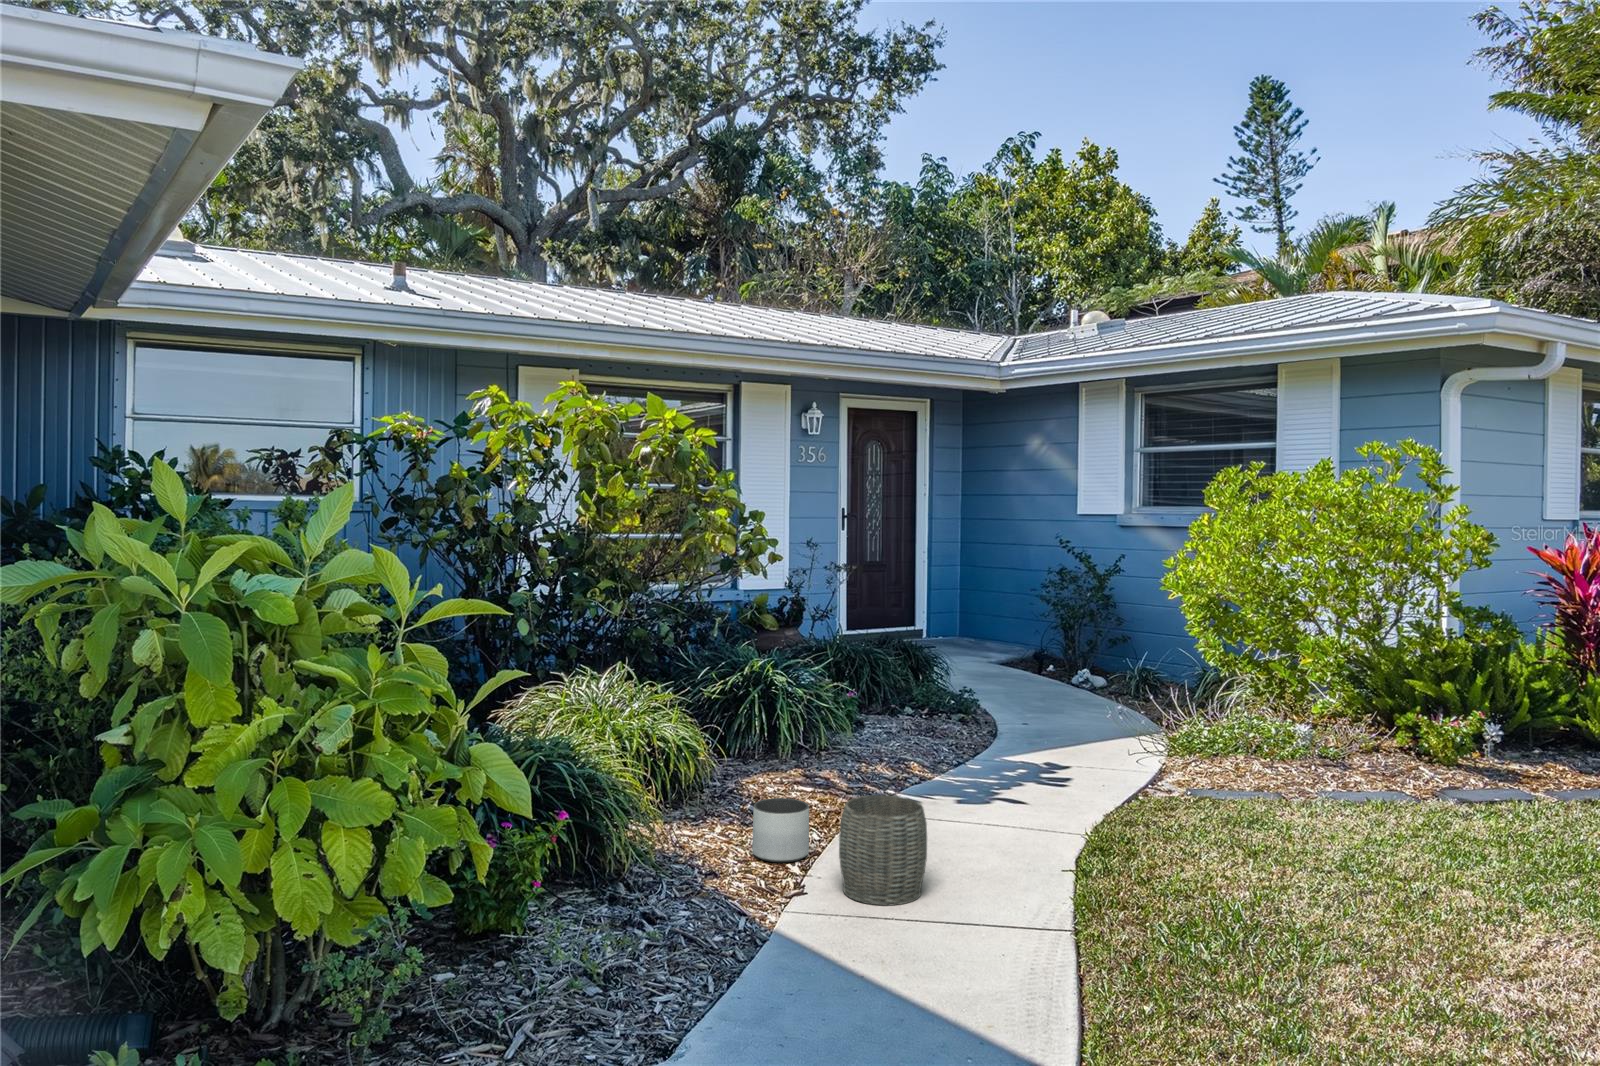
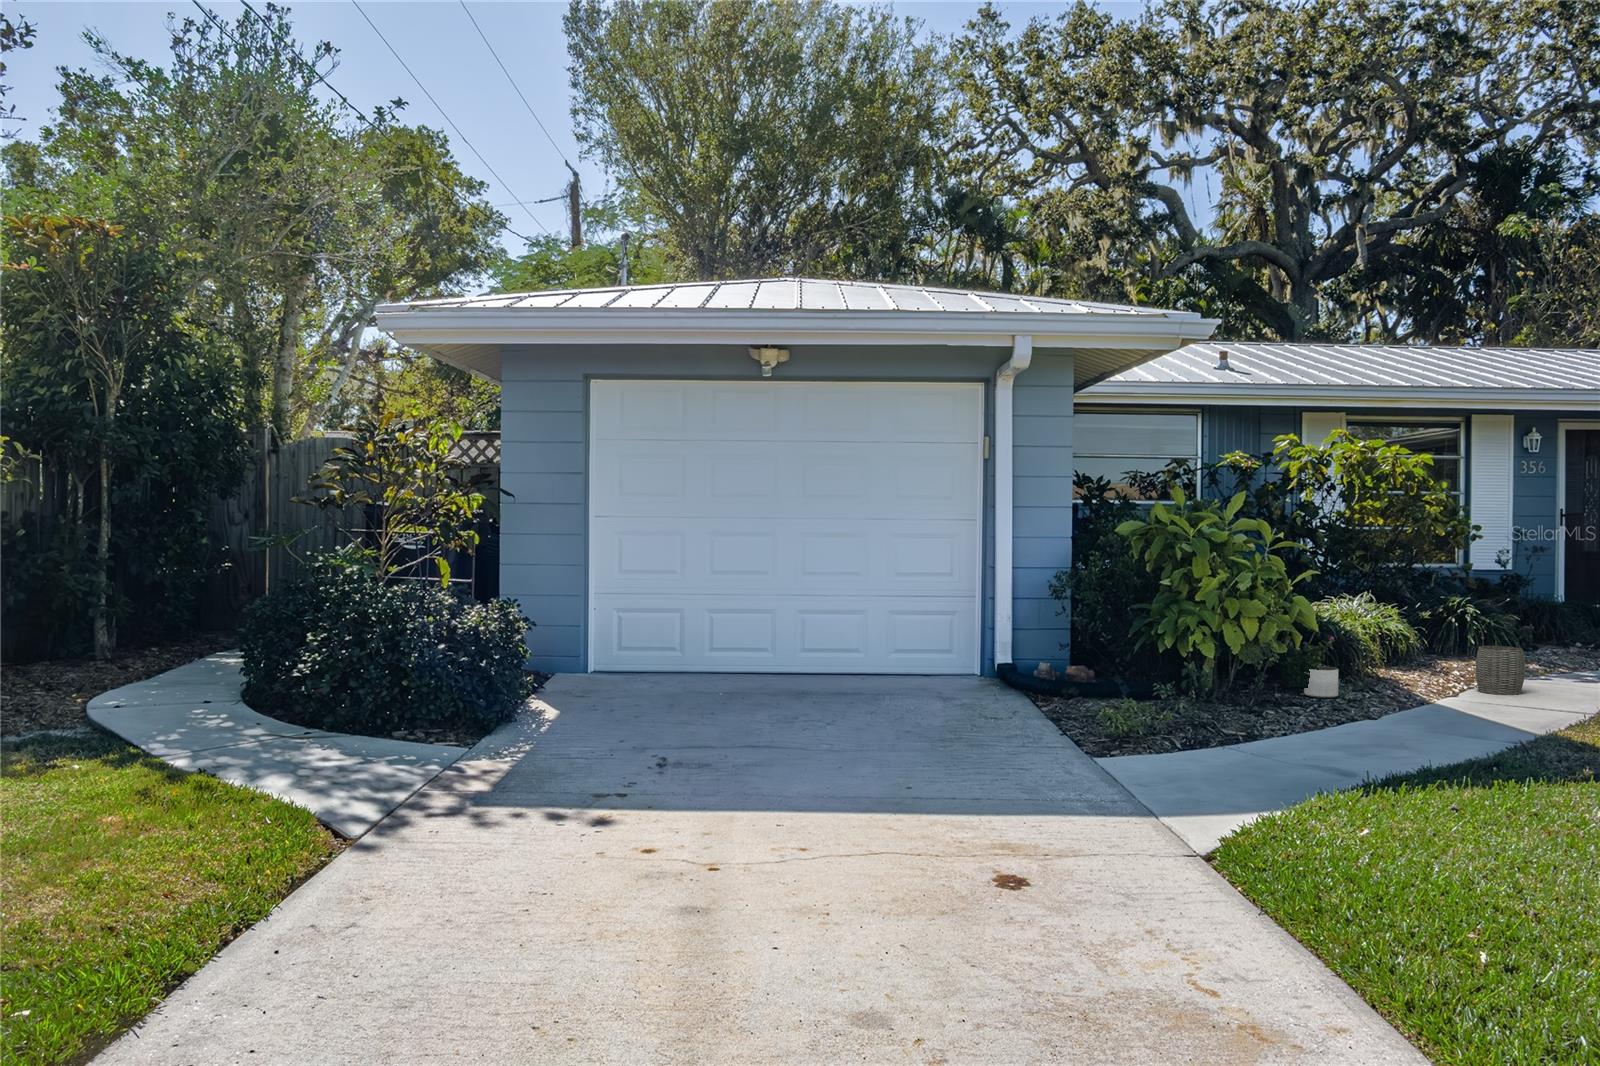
planter: present [752,798,809,862] -> present [1304,666,1338,698]

